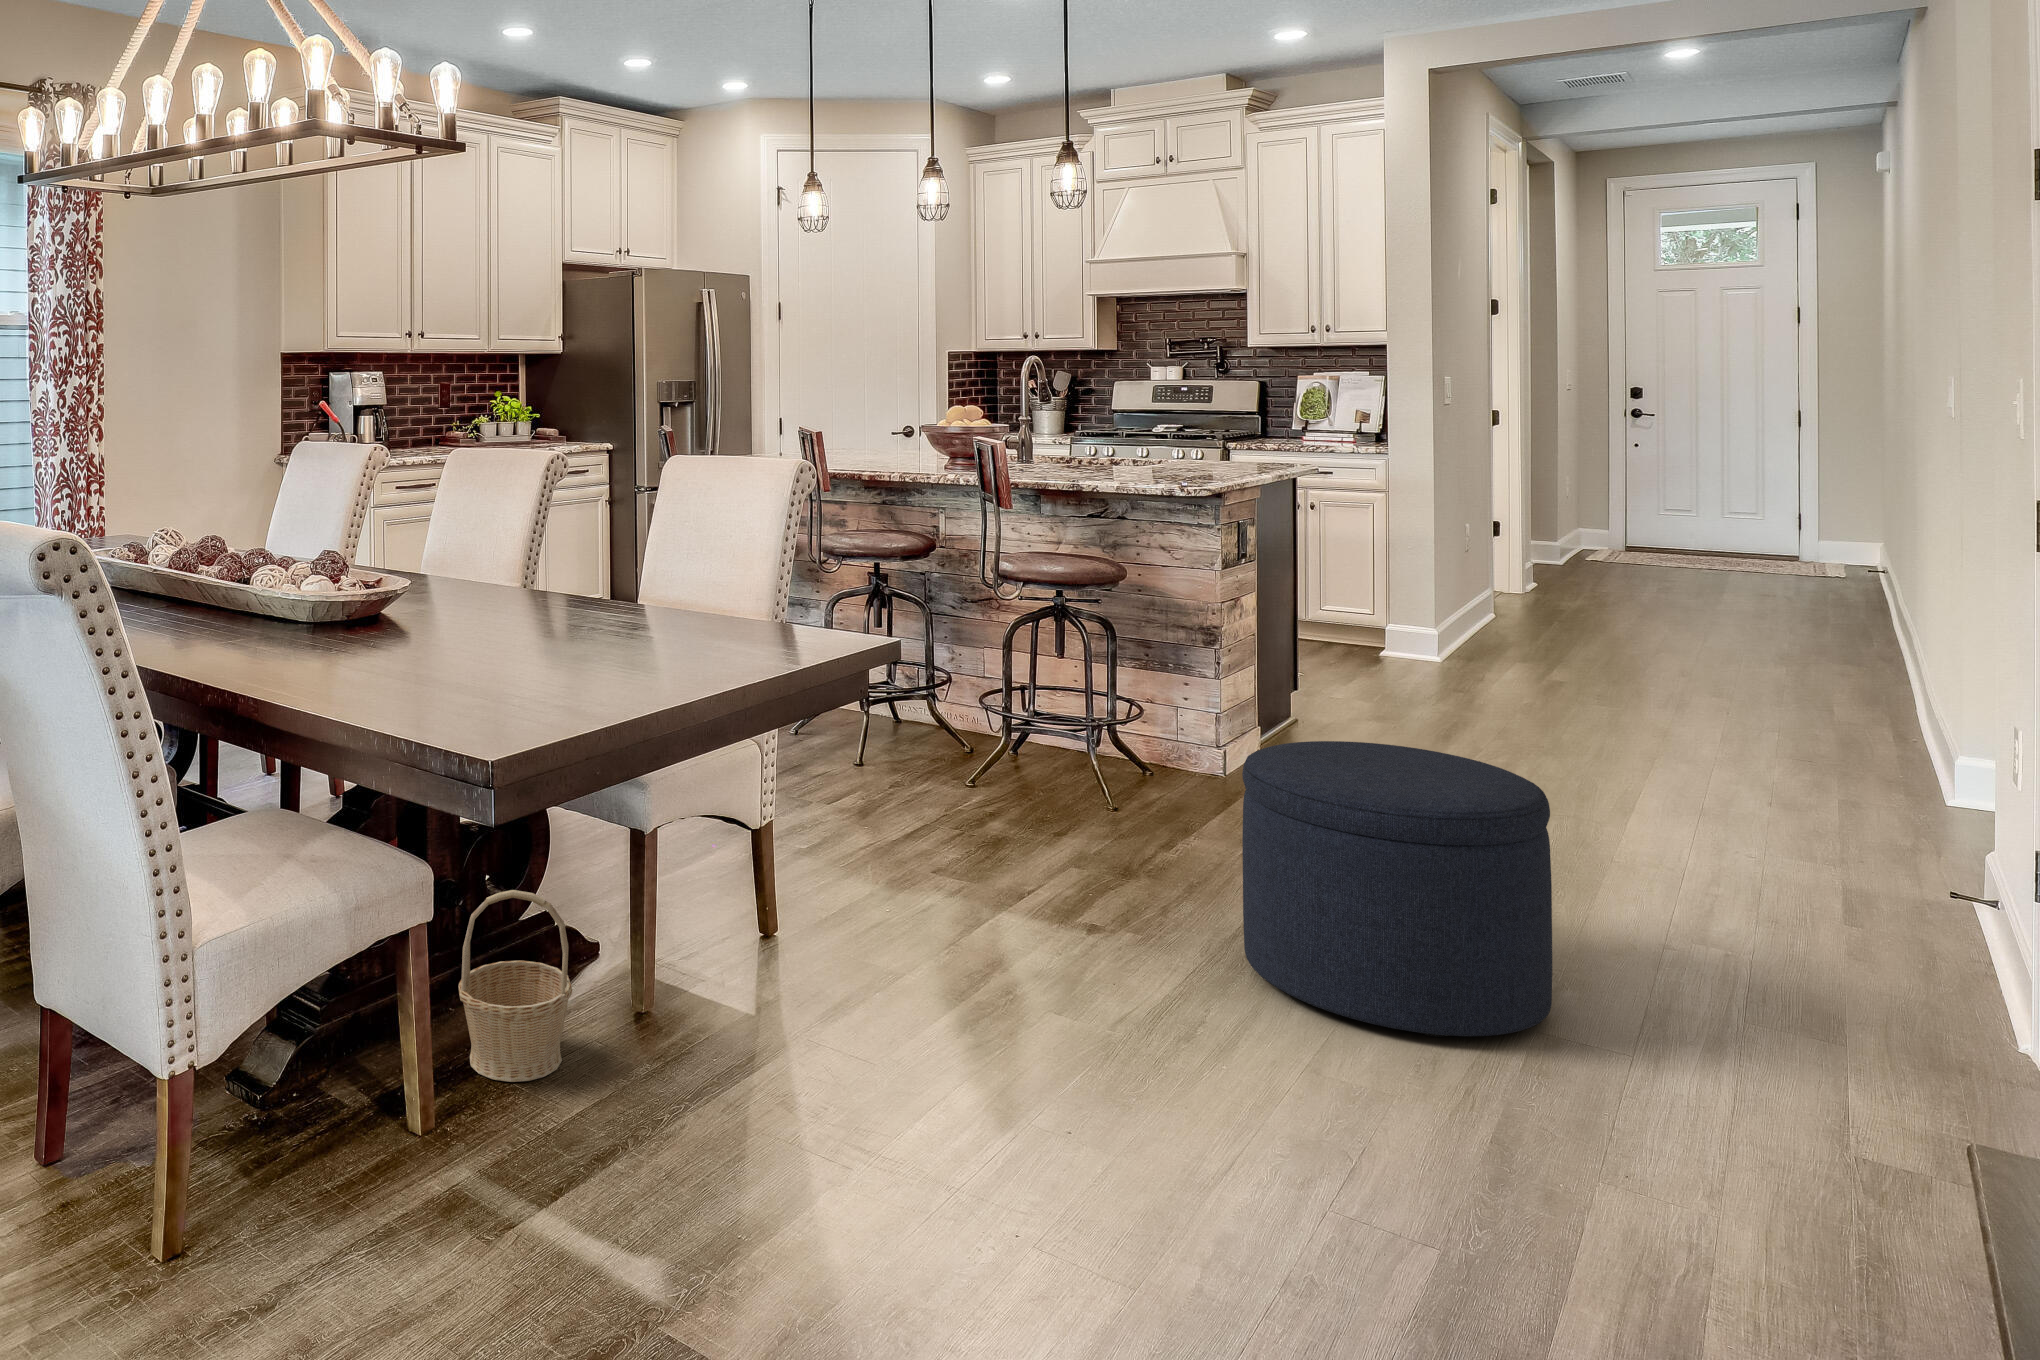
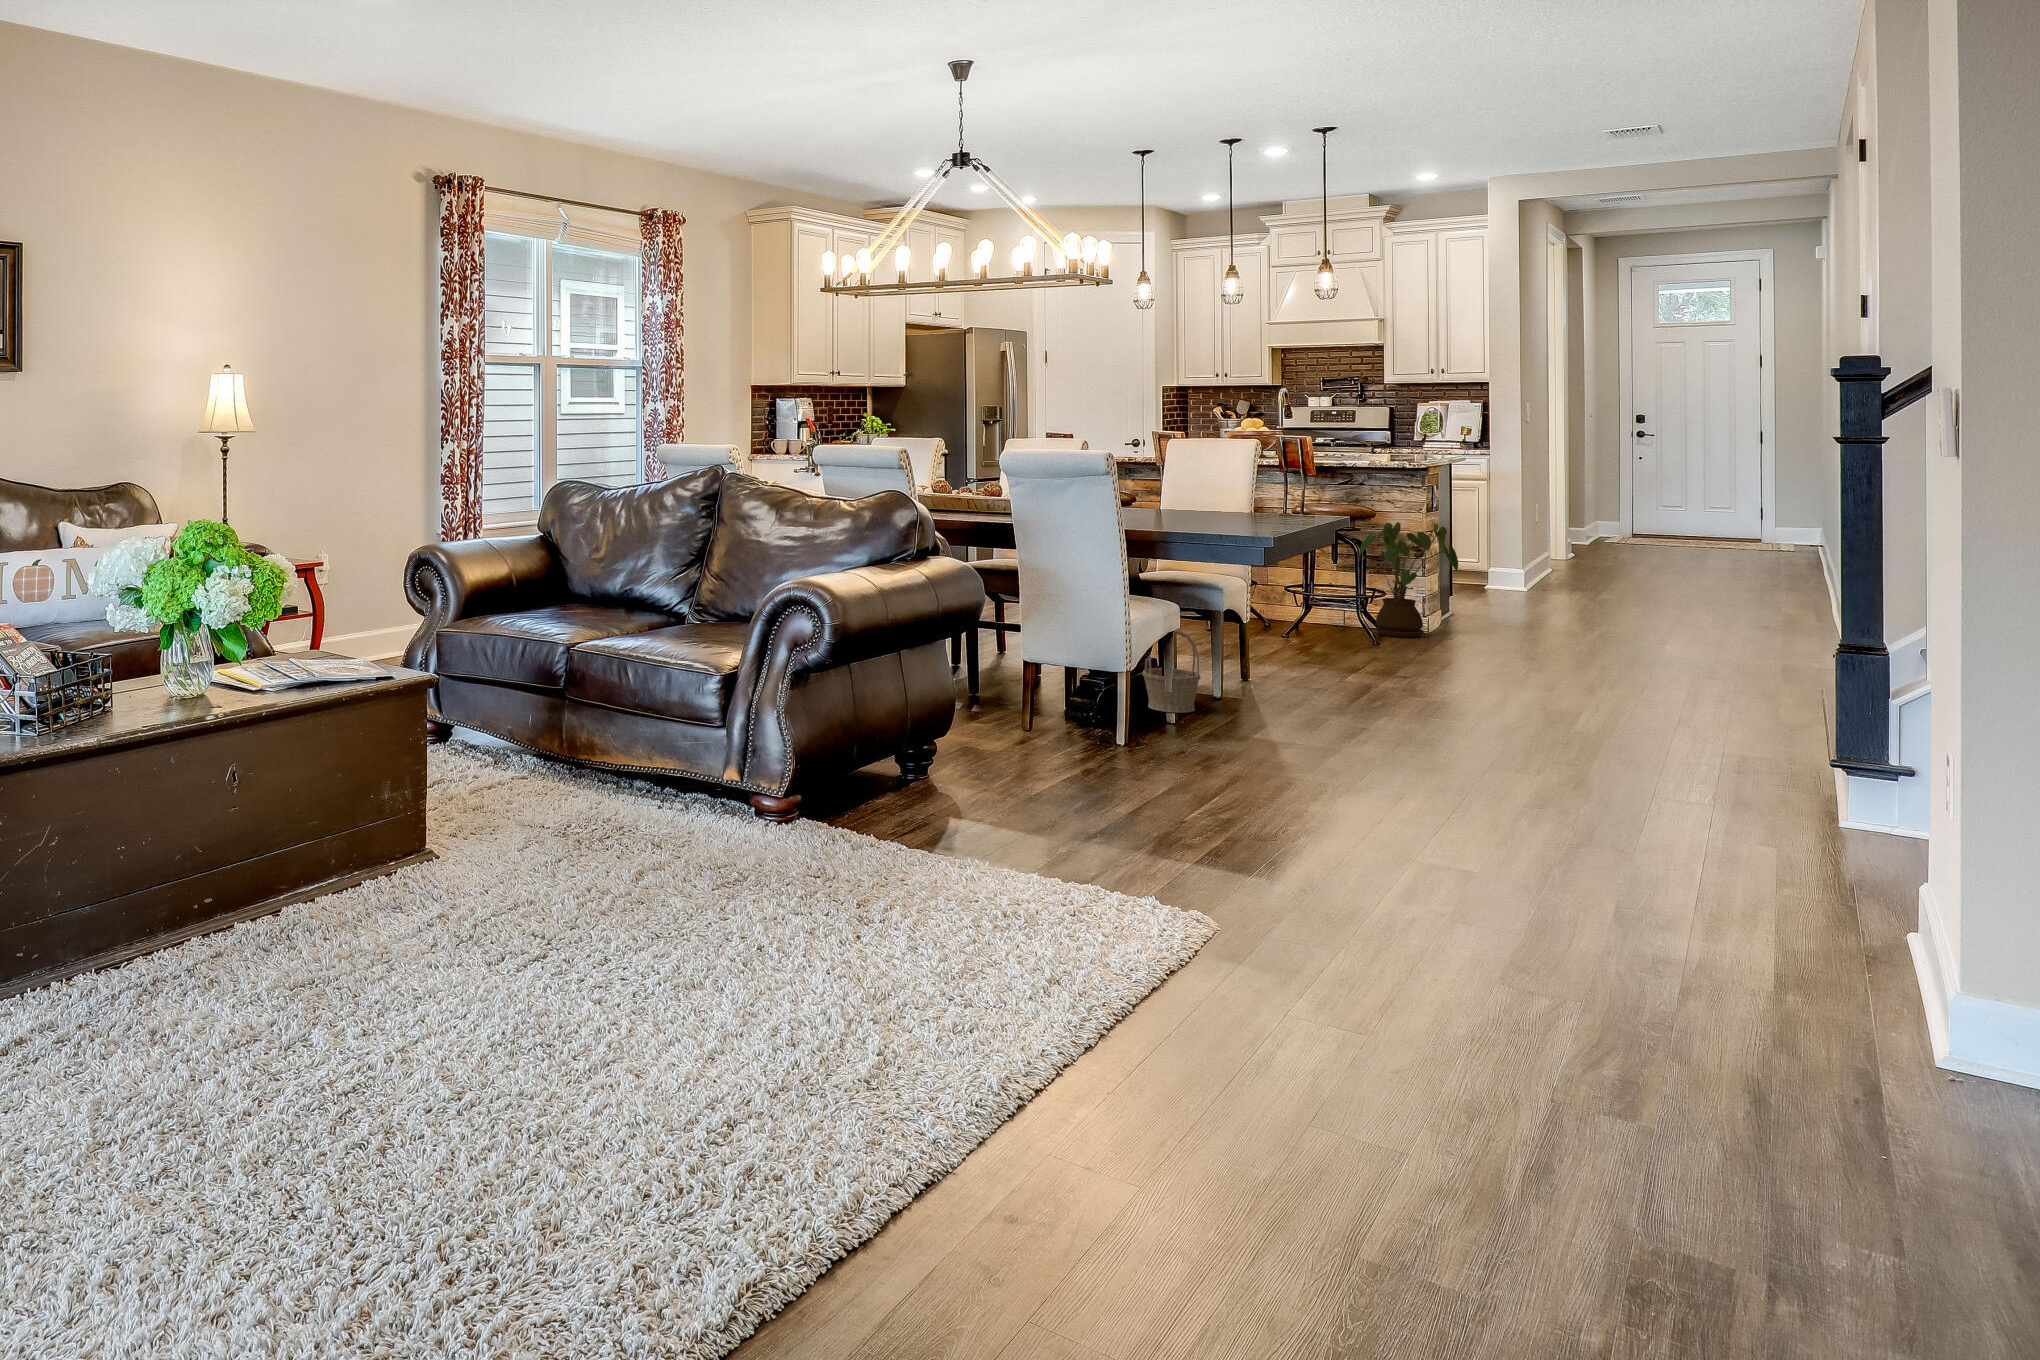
house plant: none [1101,586,1260,791] -> present [1360,522,1458,637]
ottoman: present [1242,741,1552,1037] -> none [1488,579,1648,702]

